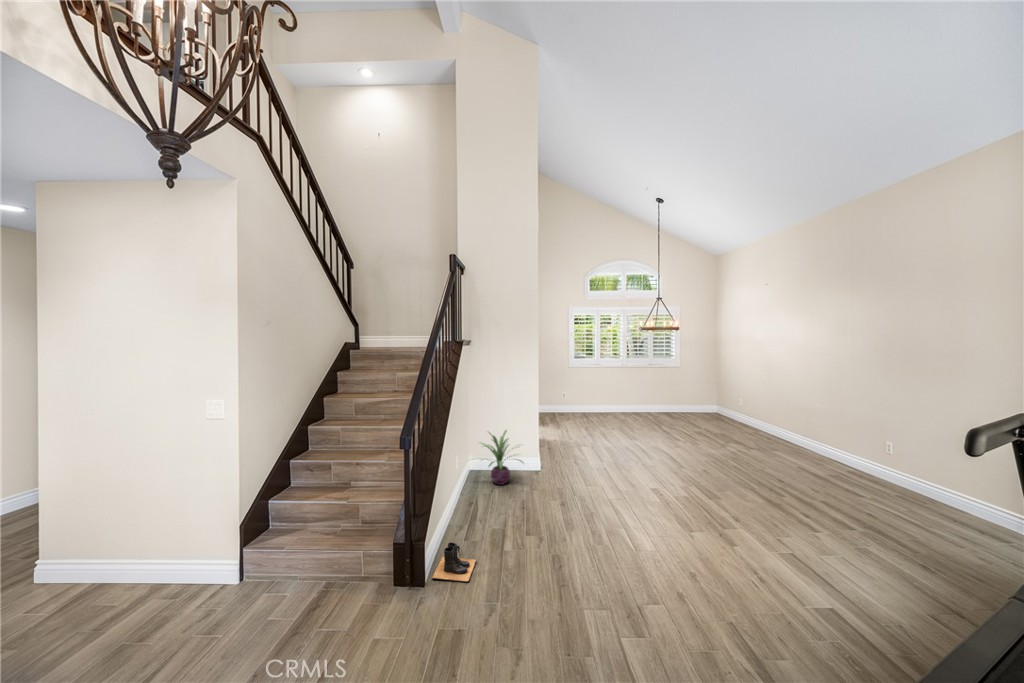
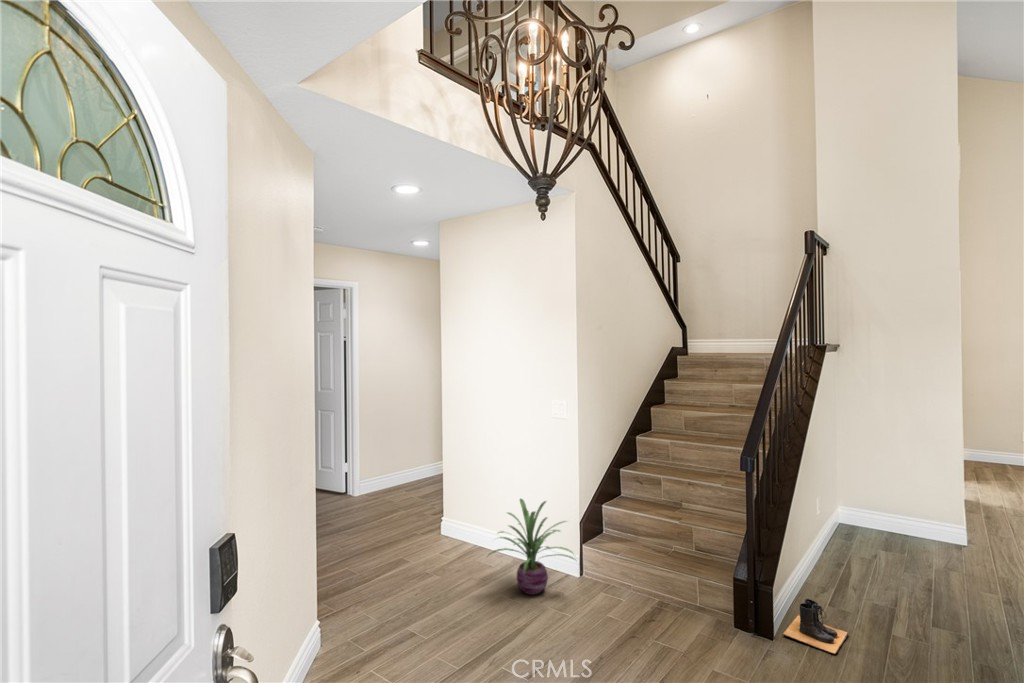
decorative plant: present [481,430,522,485] -> present [488,499,576,594]

